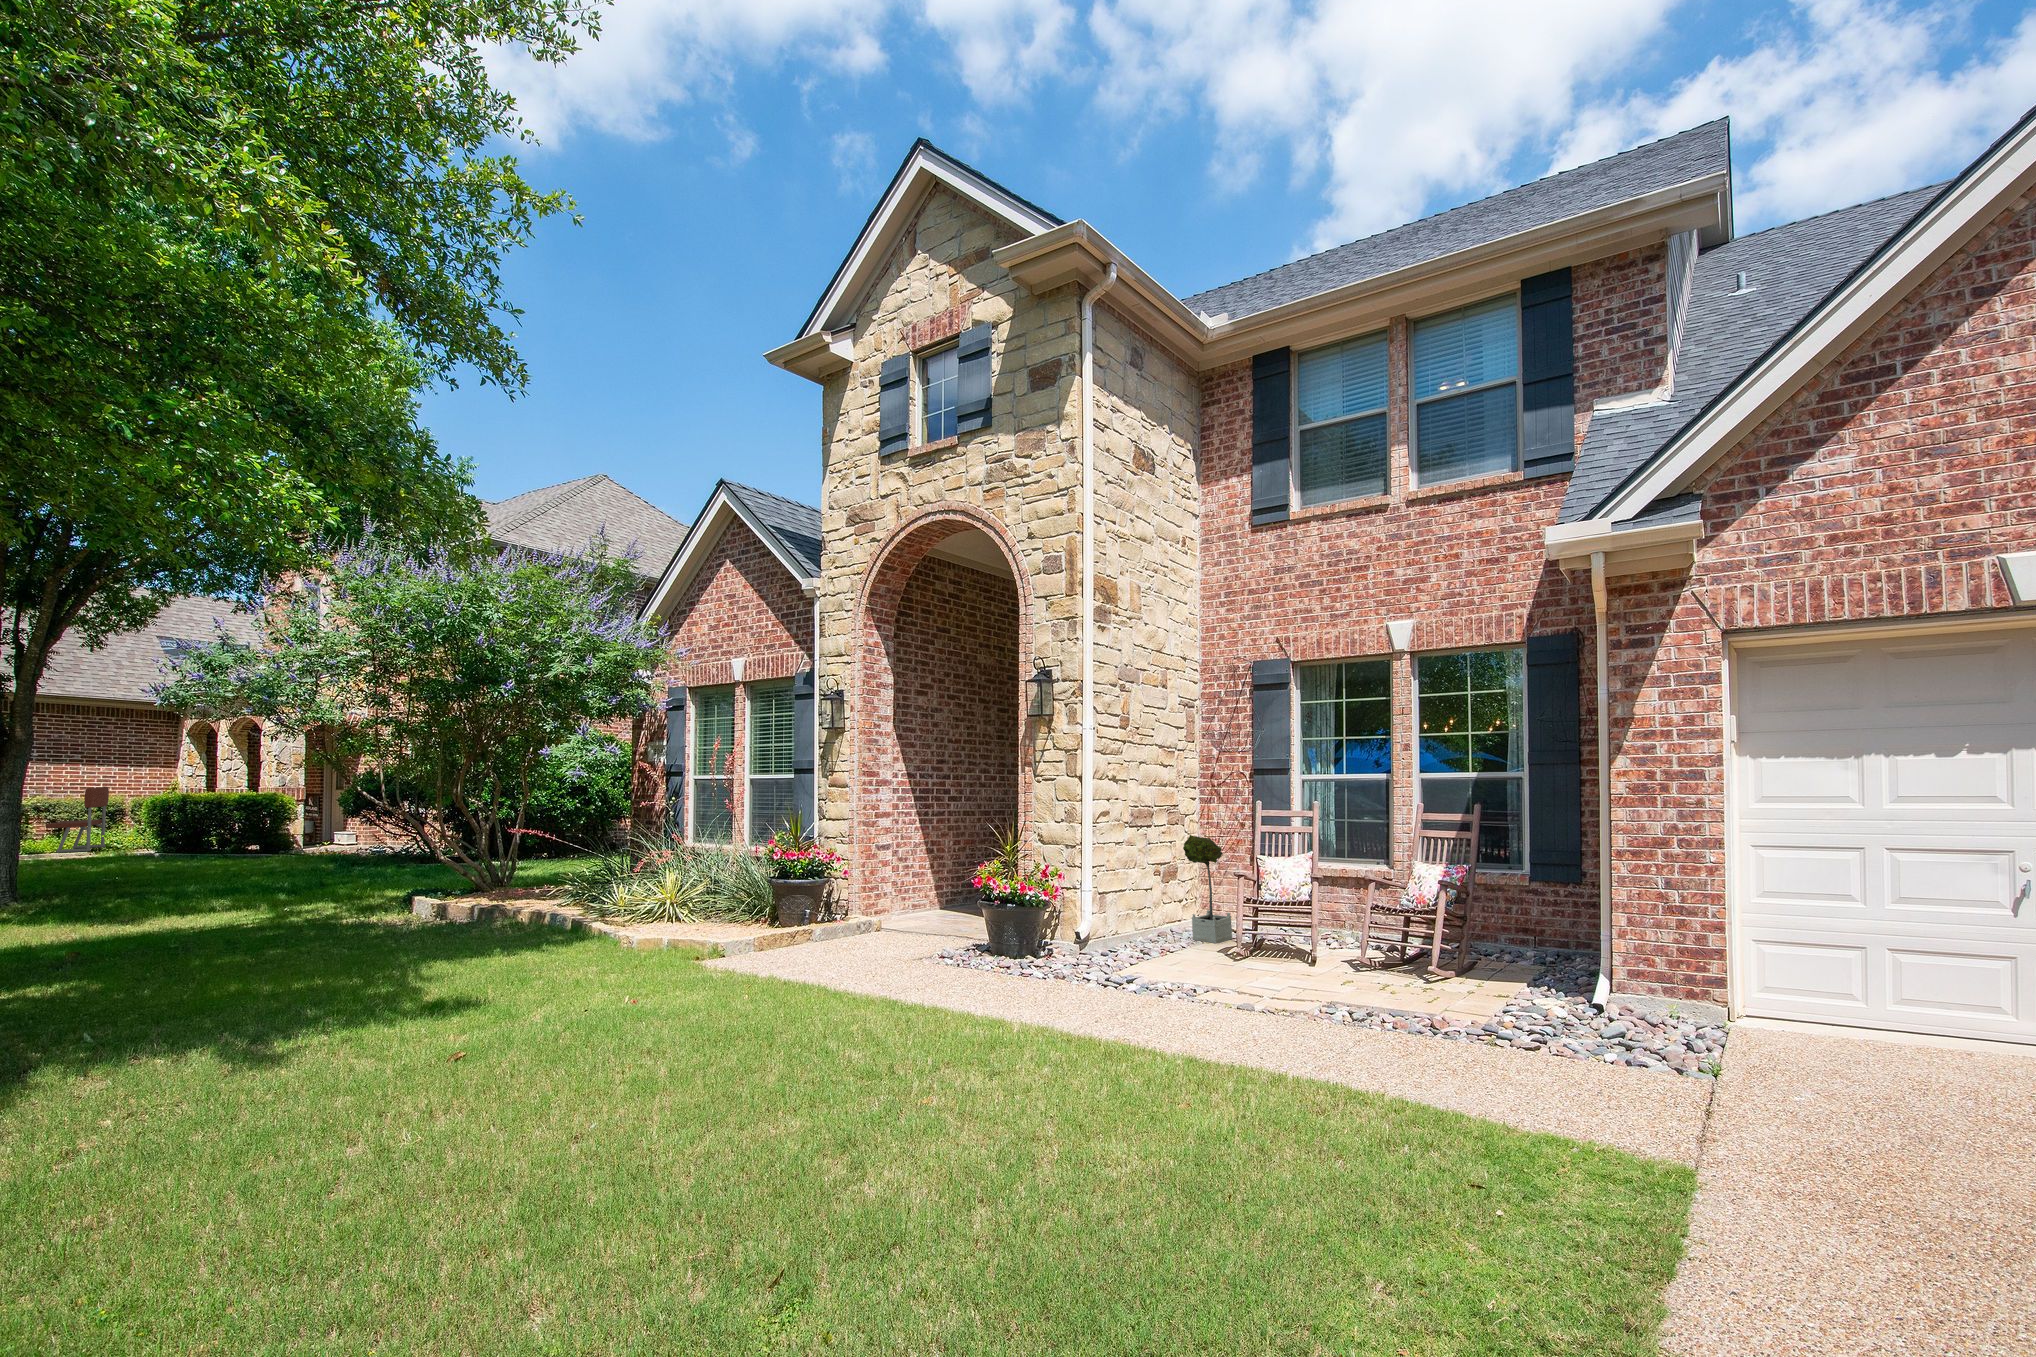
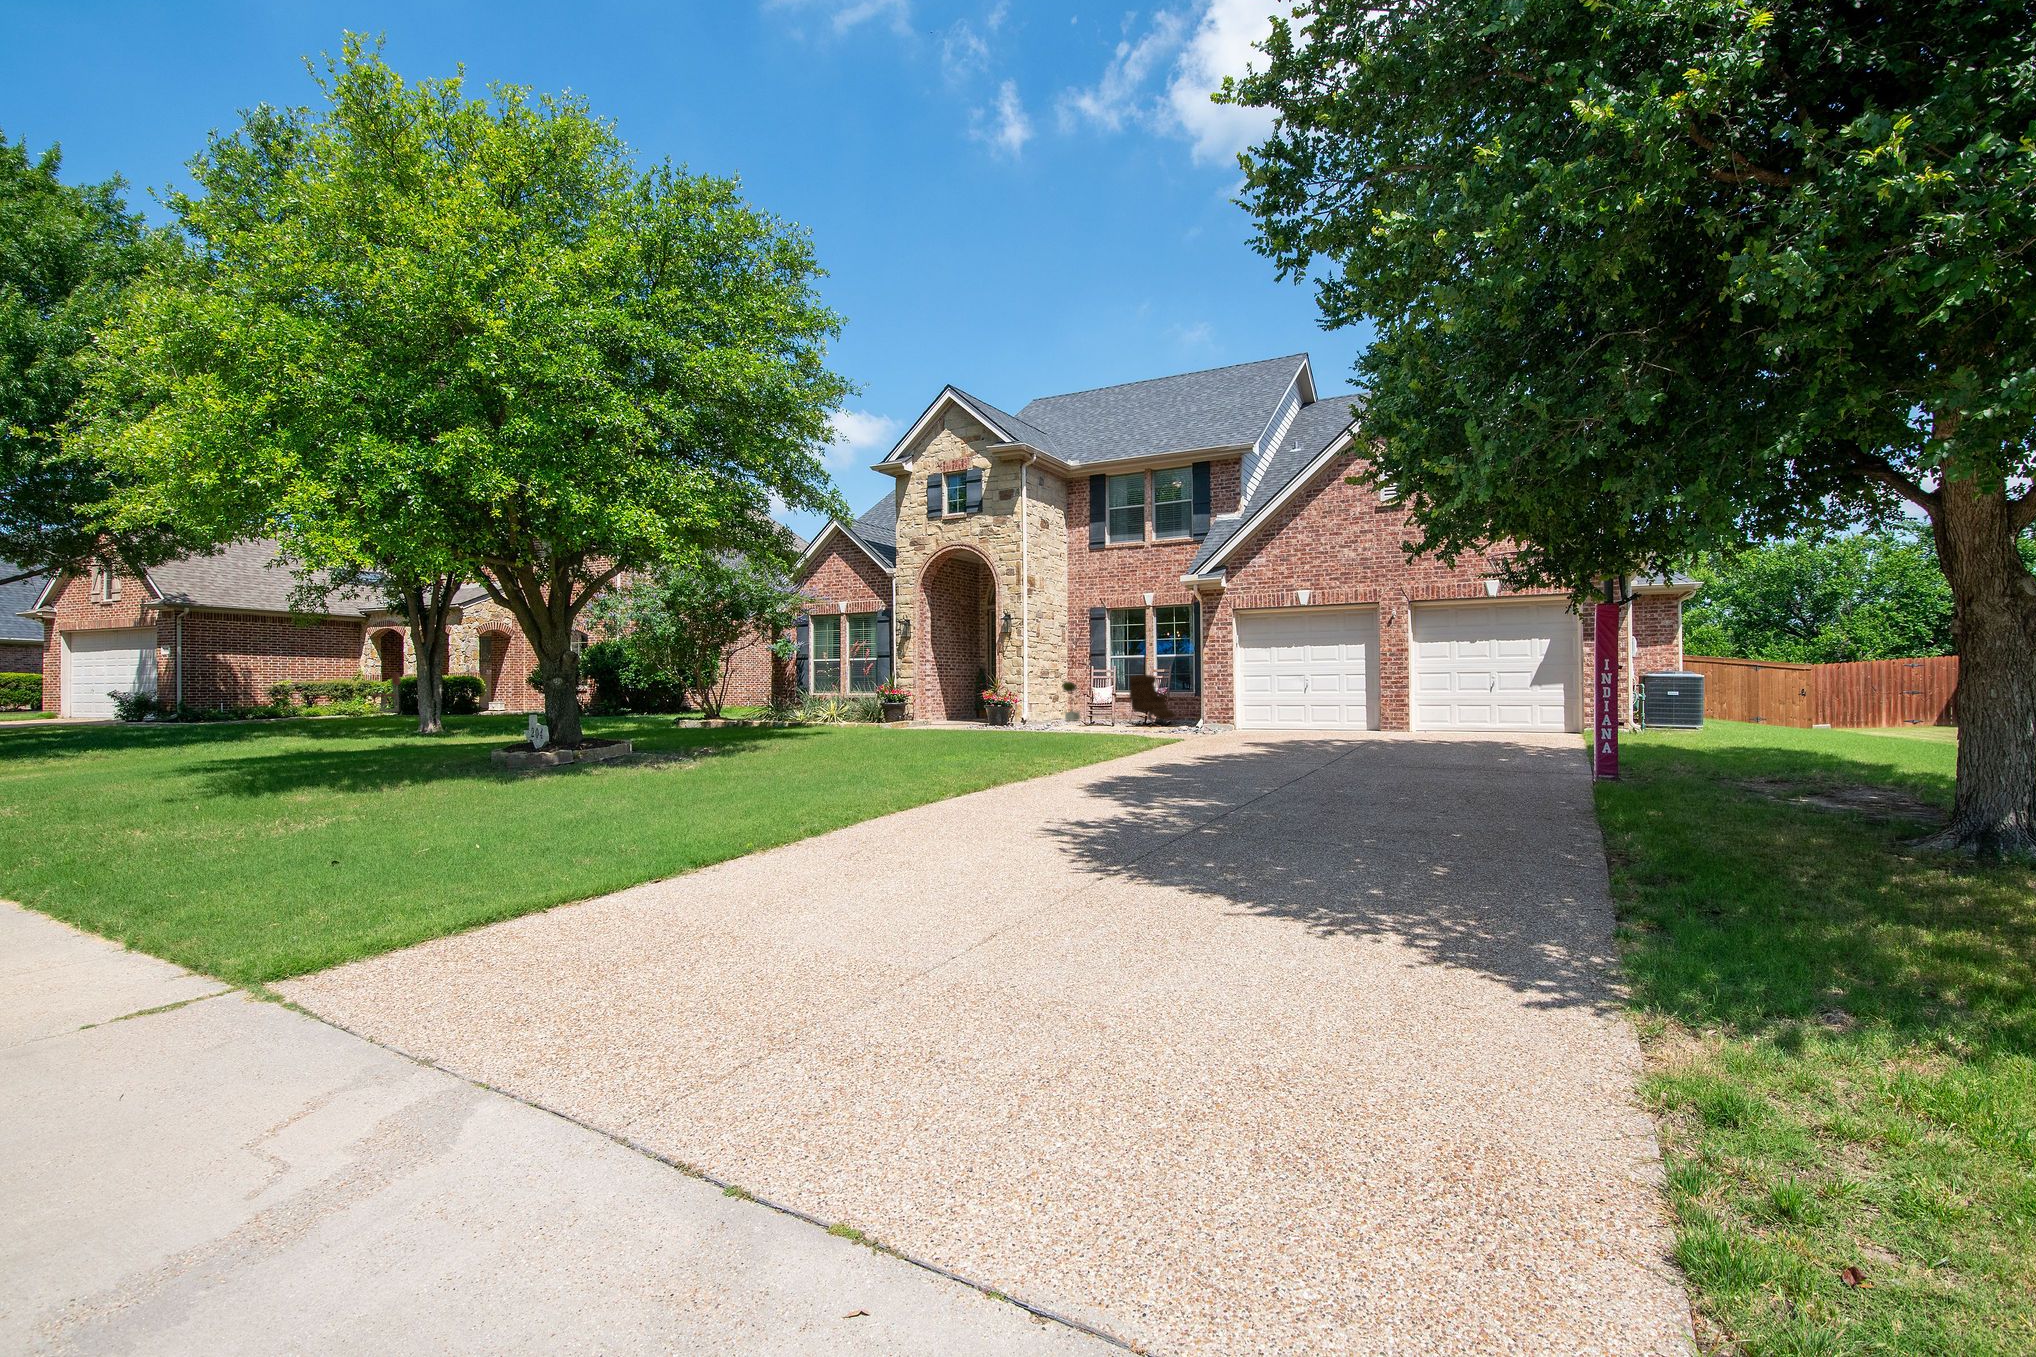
lounge chair: none [1374,826,1538,994] -> present [1129,675,1175,723]

